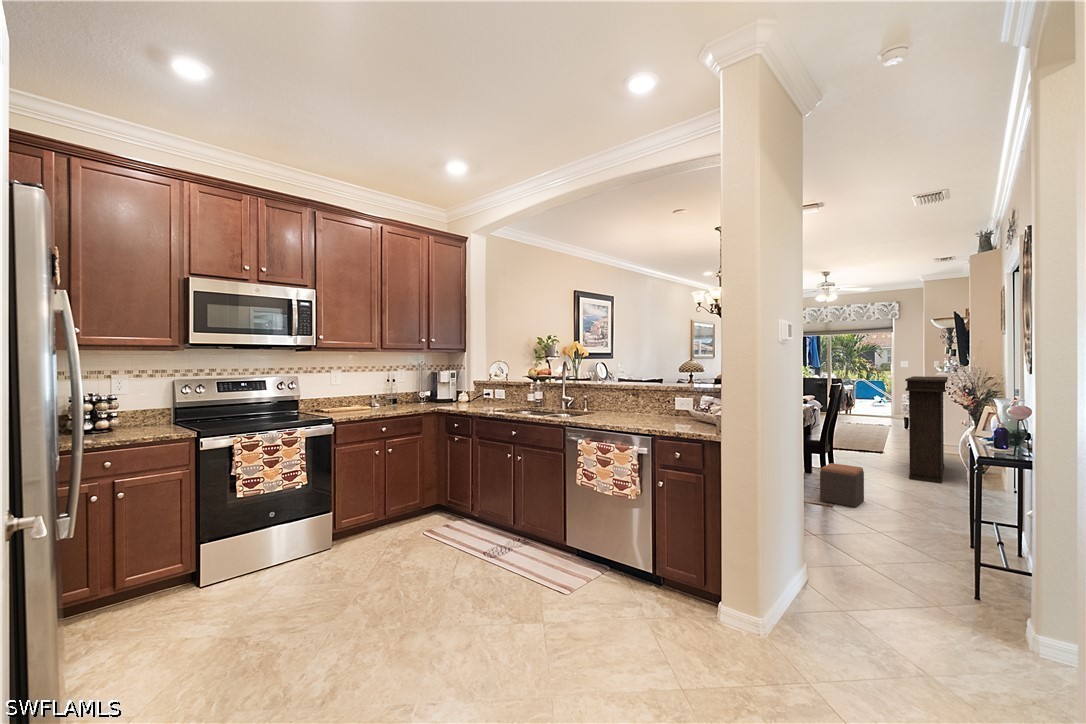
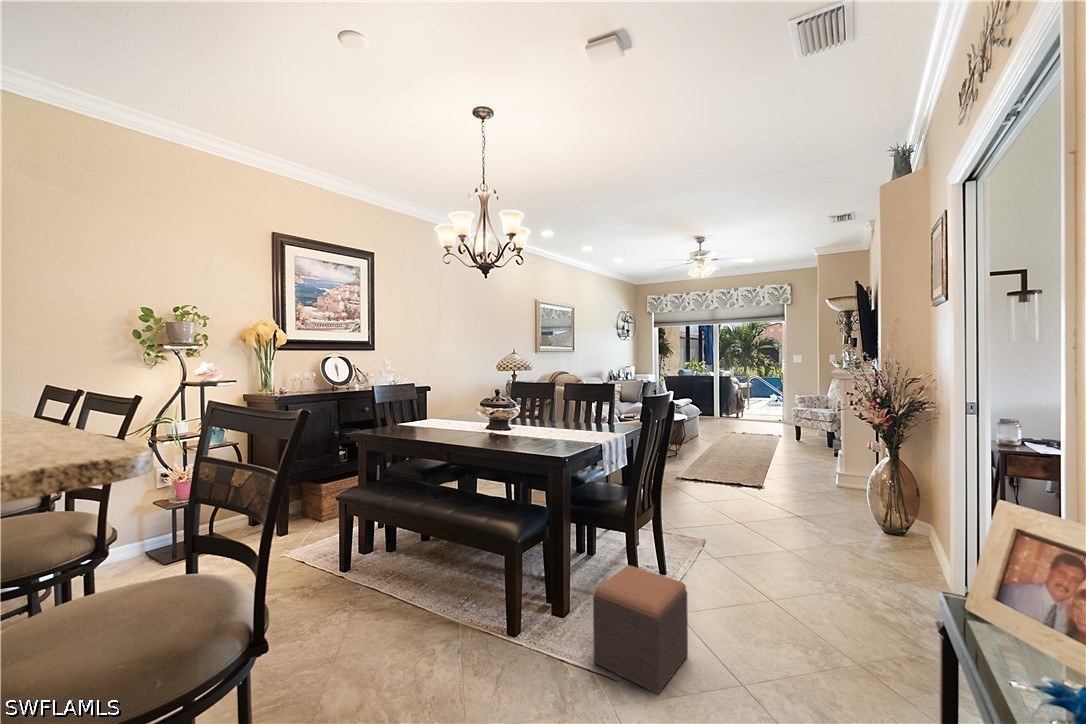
console table: present [905,376,948,483] -> none [783,375,850,569]

